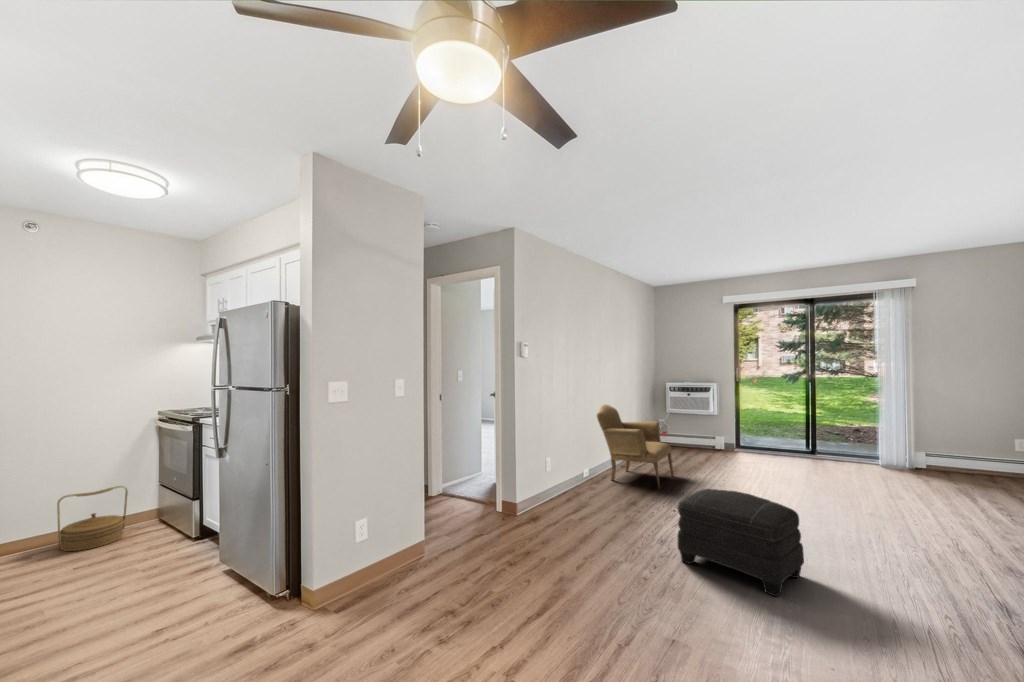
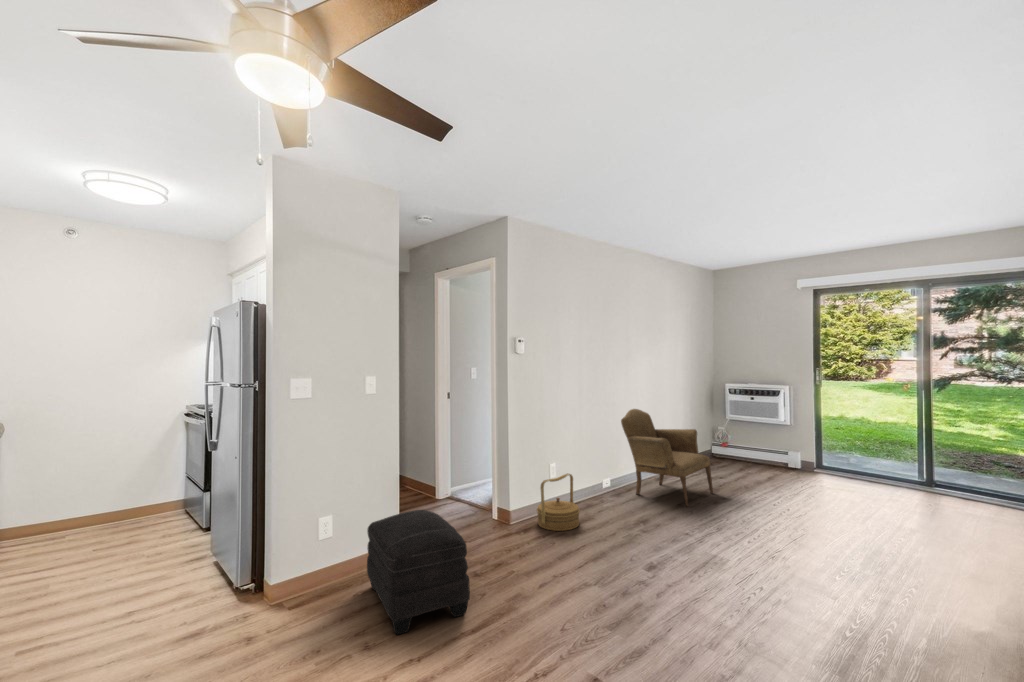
woven basket: present [57,486,128,551] -> present [537,473,580,531]
ottoman: present [678,489,804,596] -> present [367,510,470,635]

